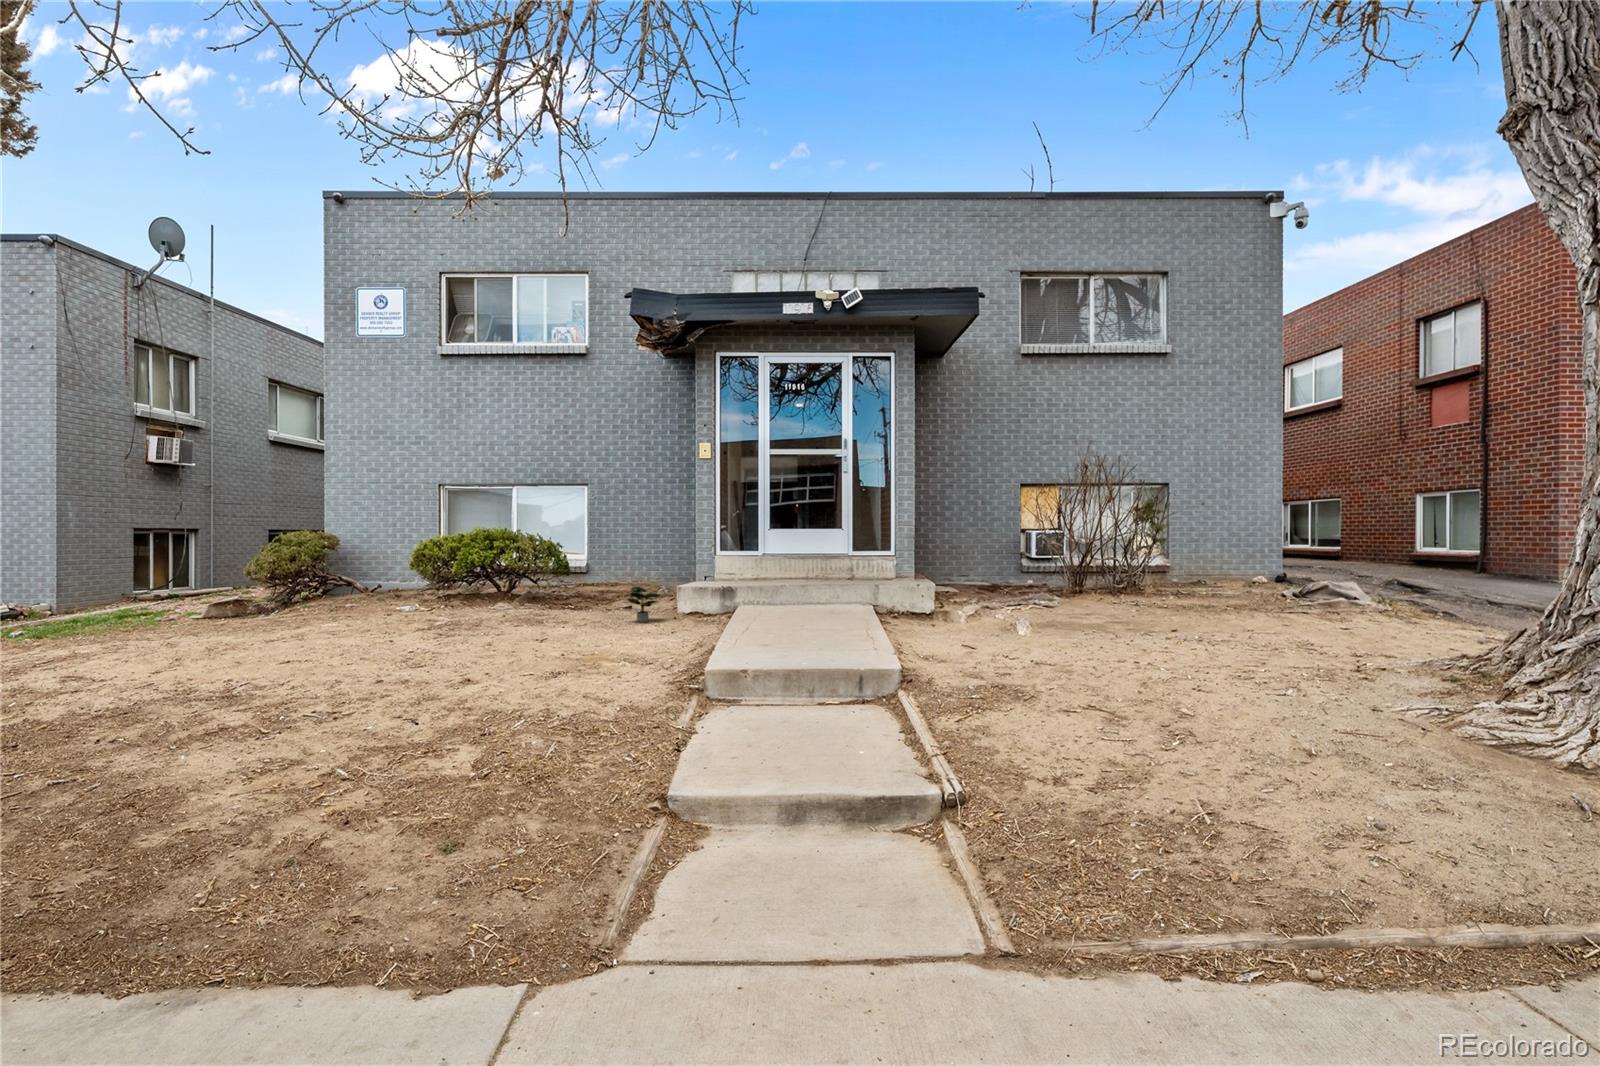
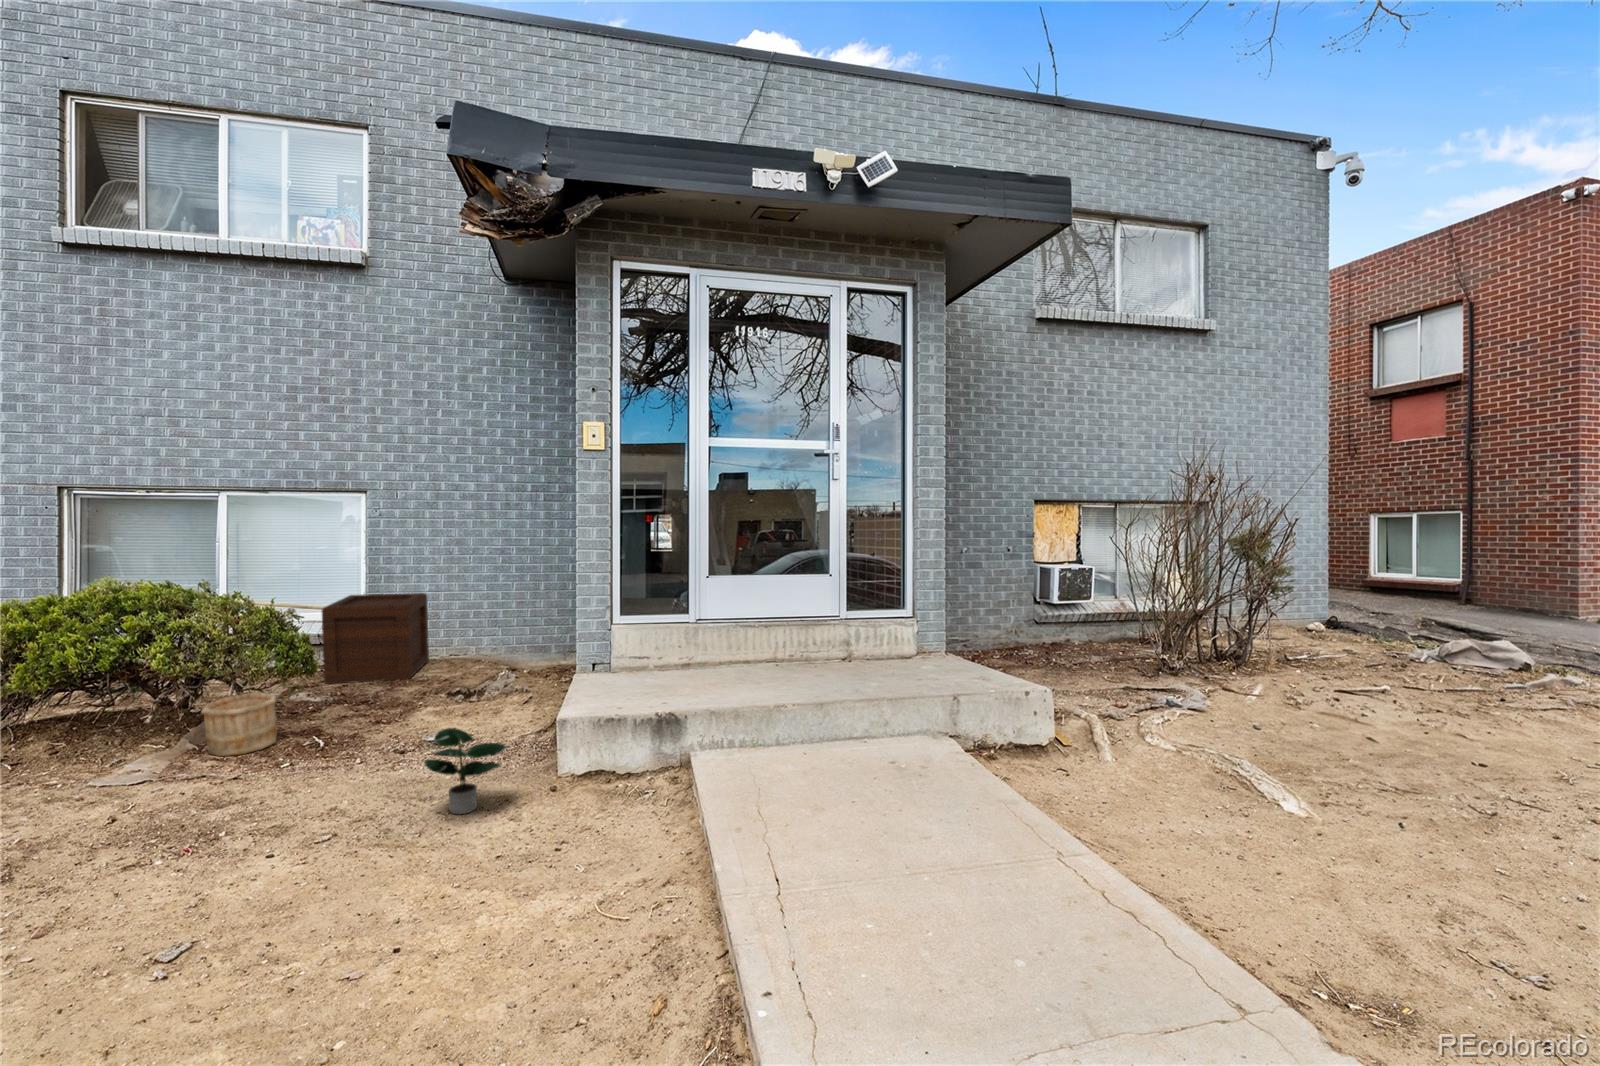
wooden crate: none [569,544,623,591] -> present [322,593,429,684]
wooden bucket: none [527,583,557,609] -> present [201,693,277,756]

